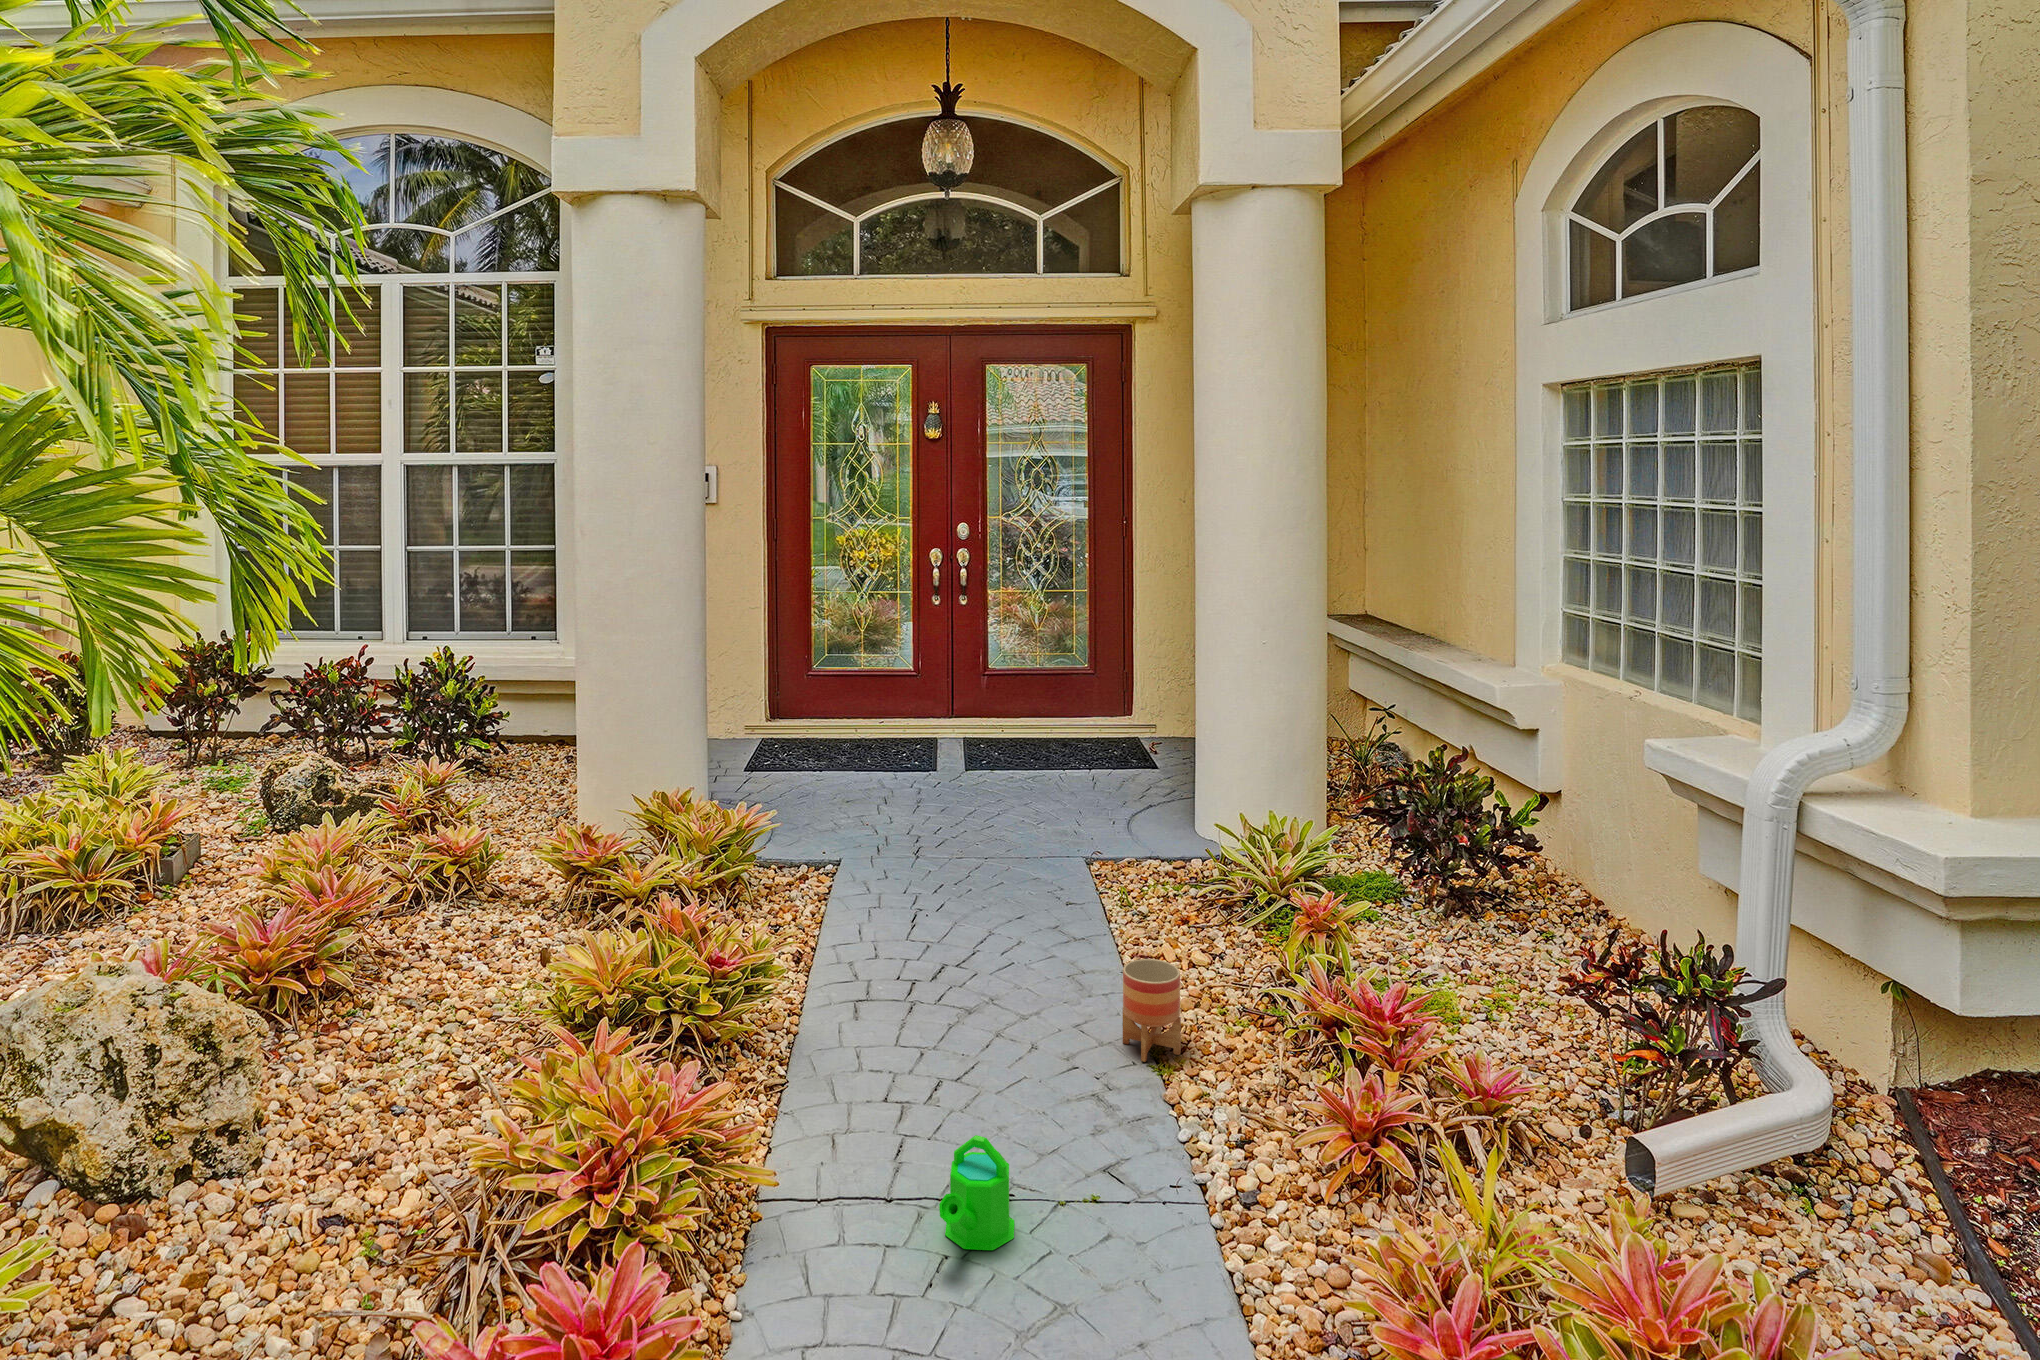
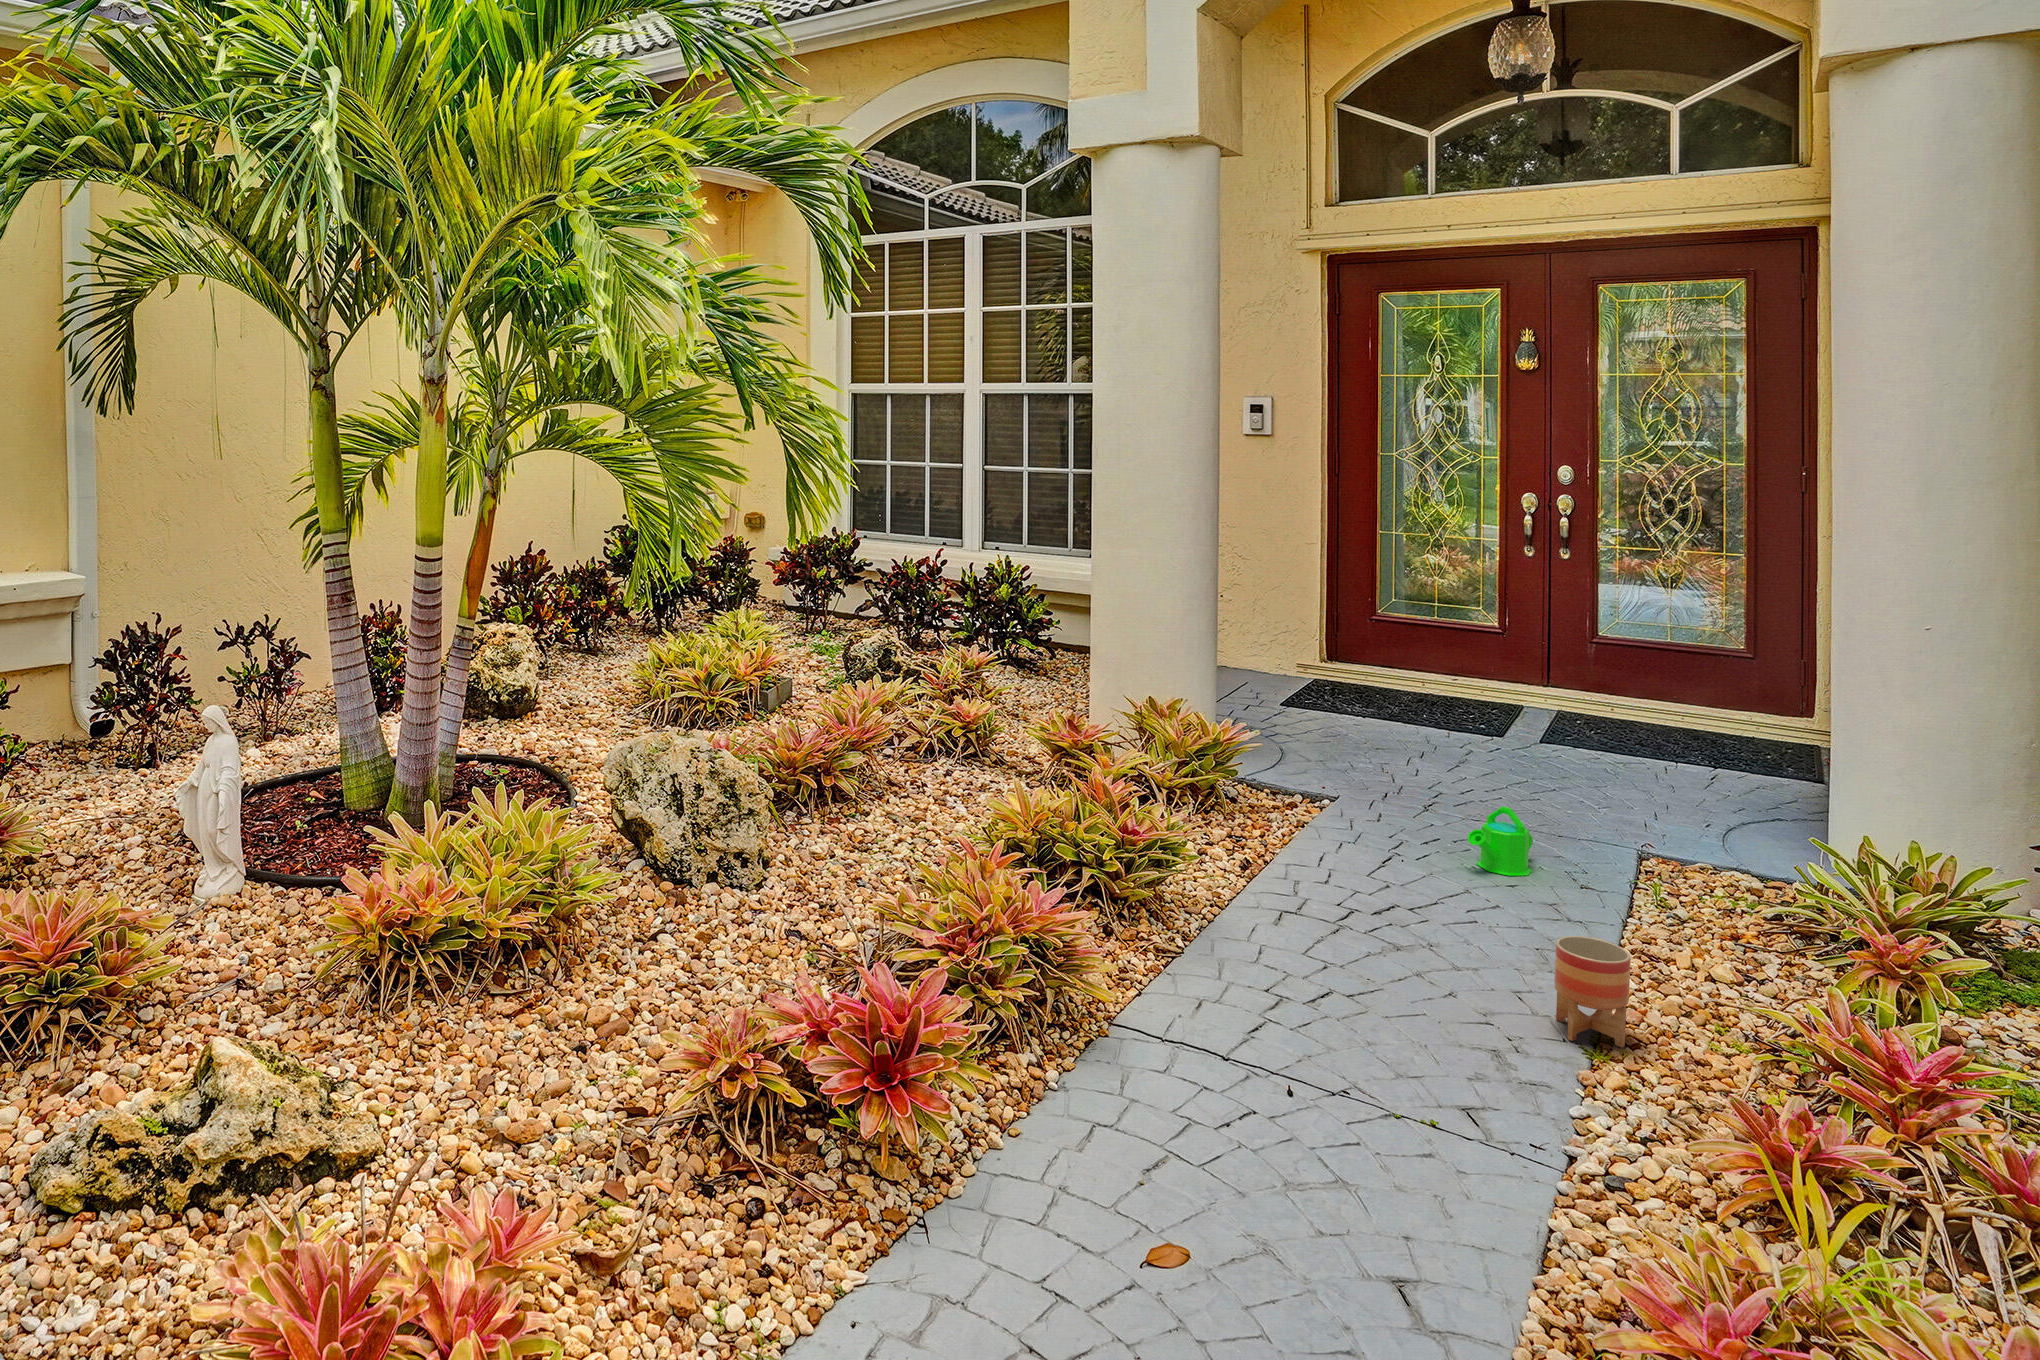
watering can: present [939,1135,1014,1250] -> present [1468,806,1533,876]

